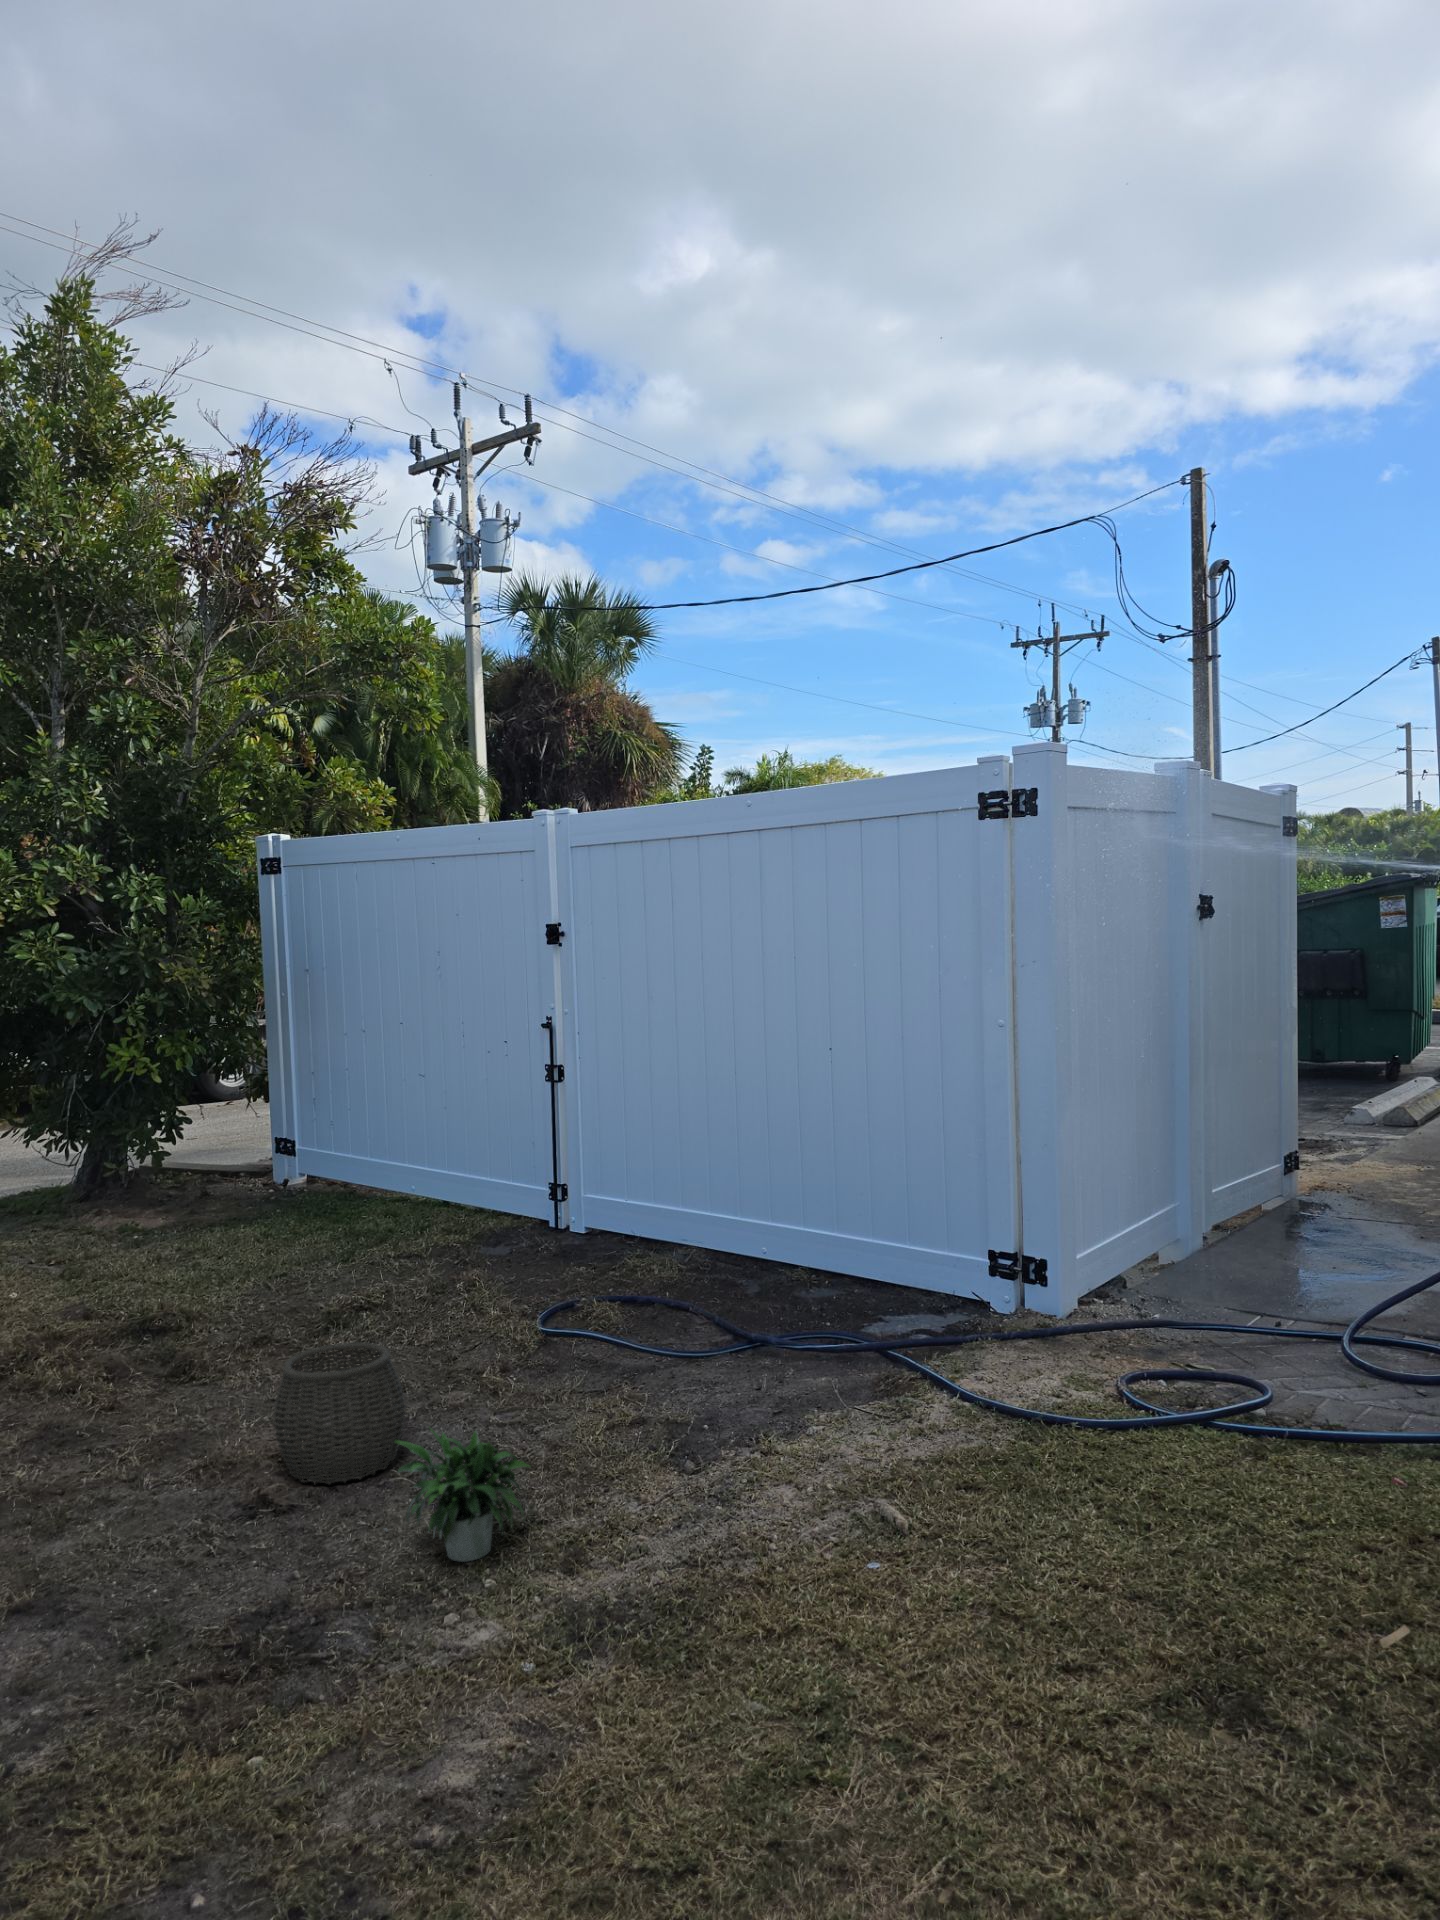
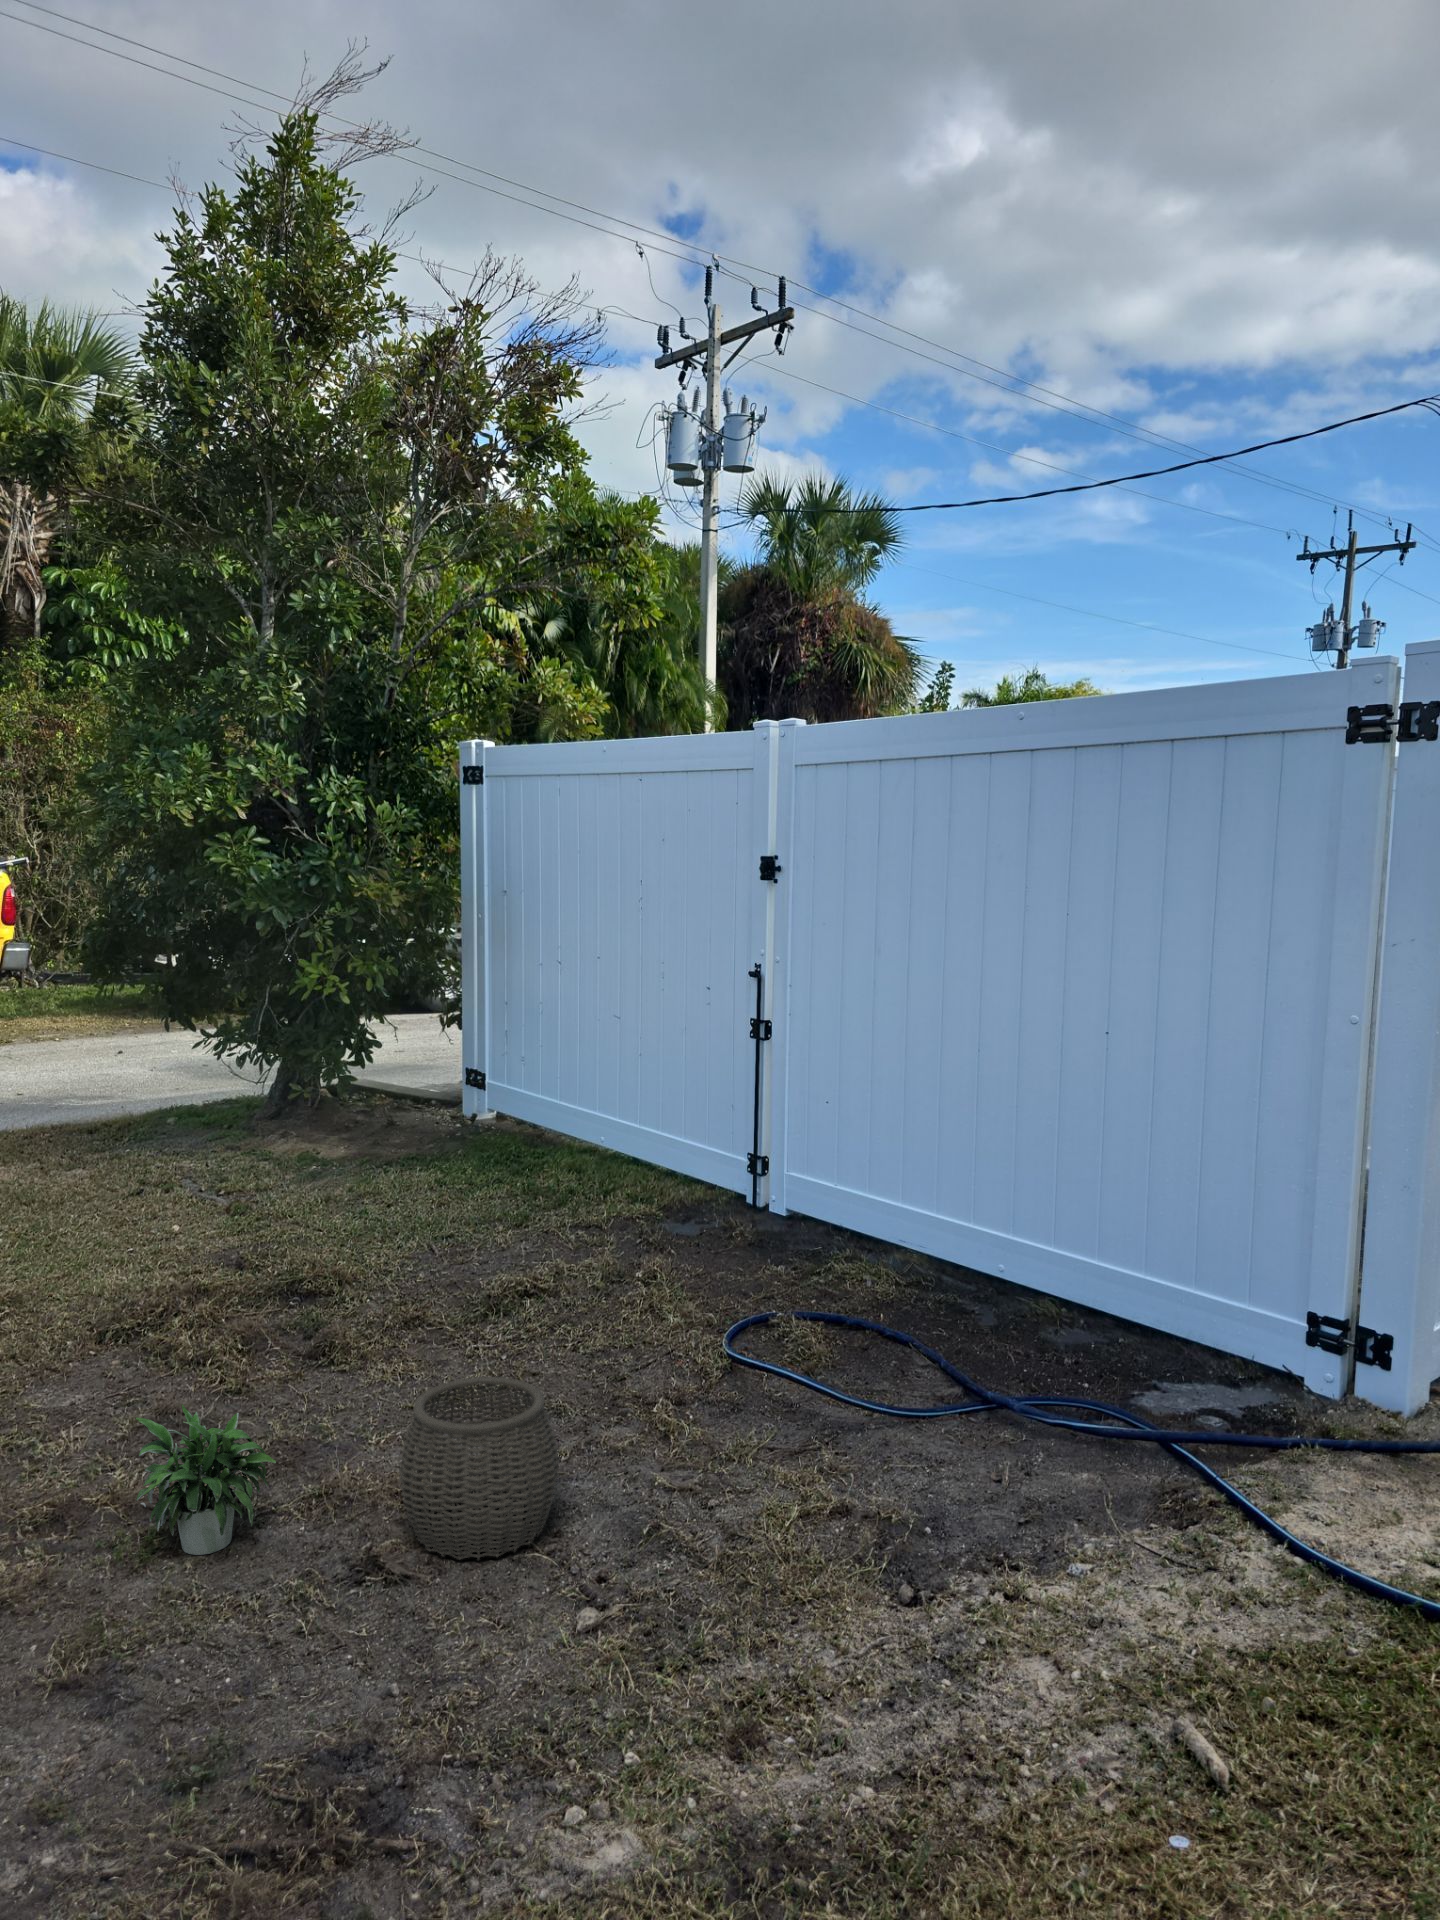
potted plant: present [385,1426,530,1562] -> present [135,1404,276,1555]

